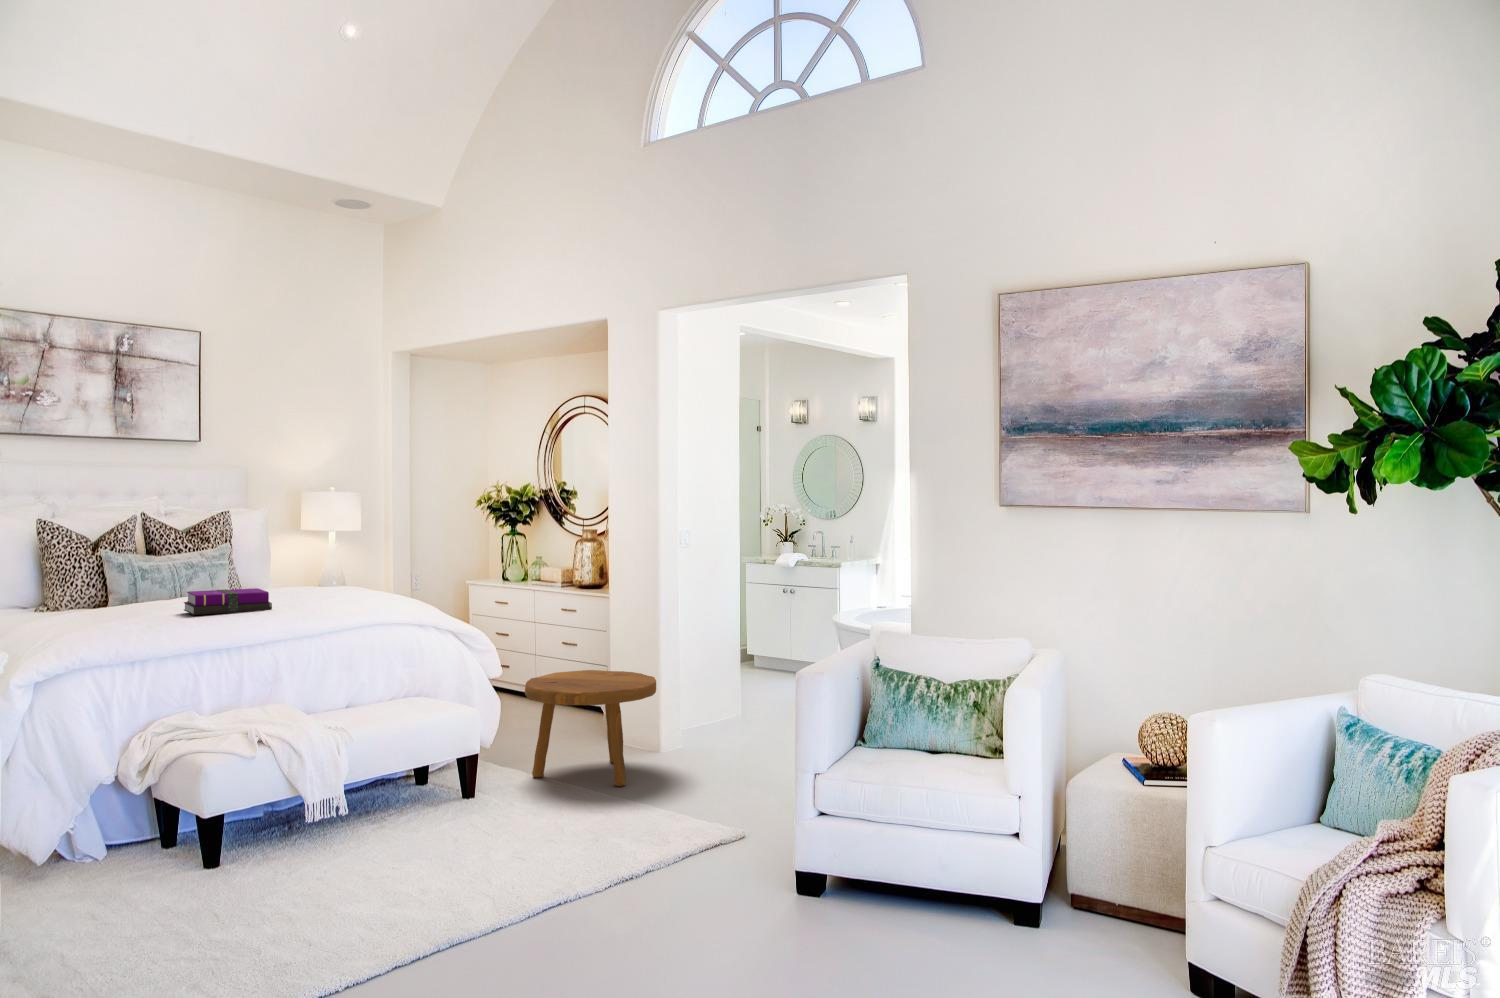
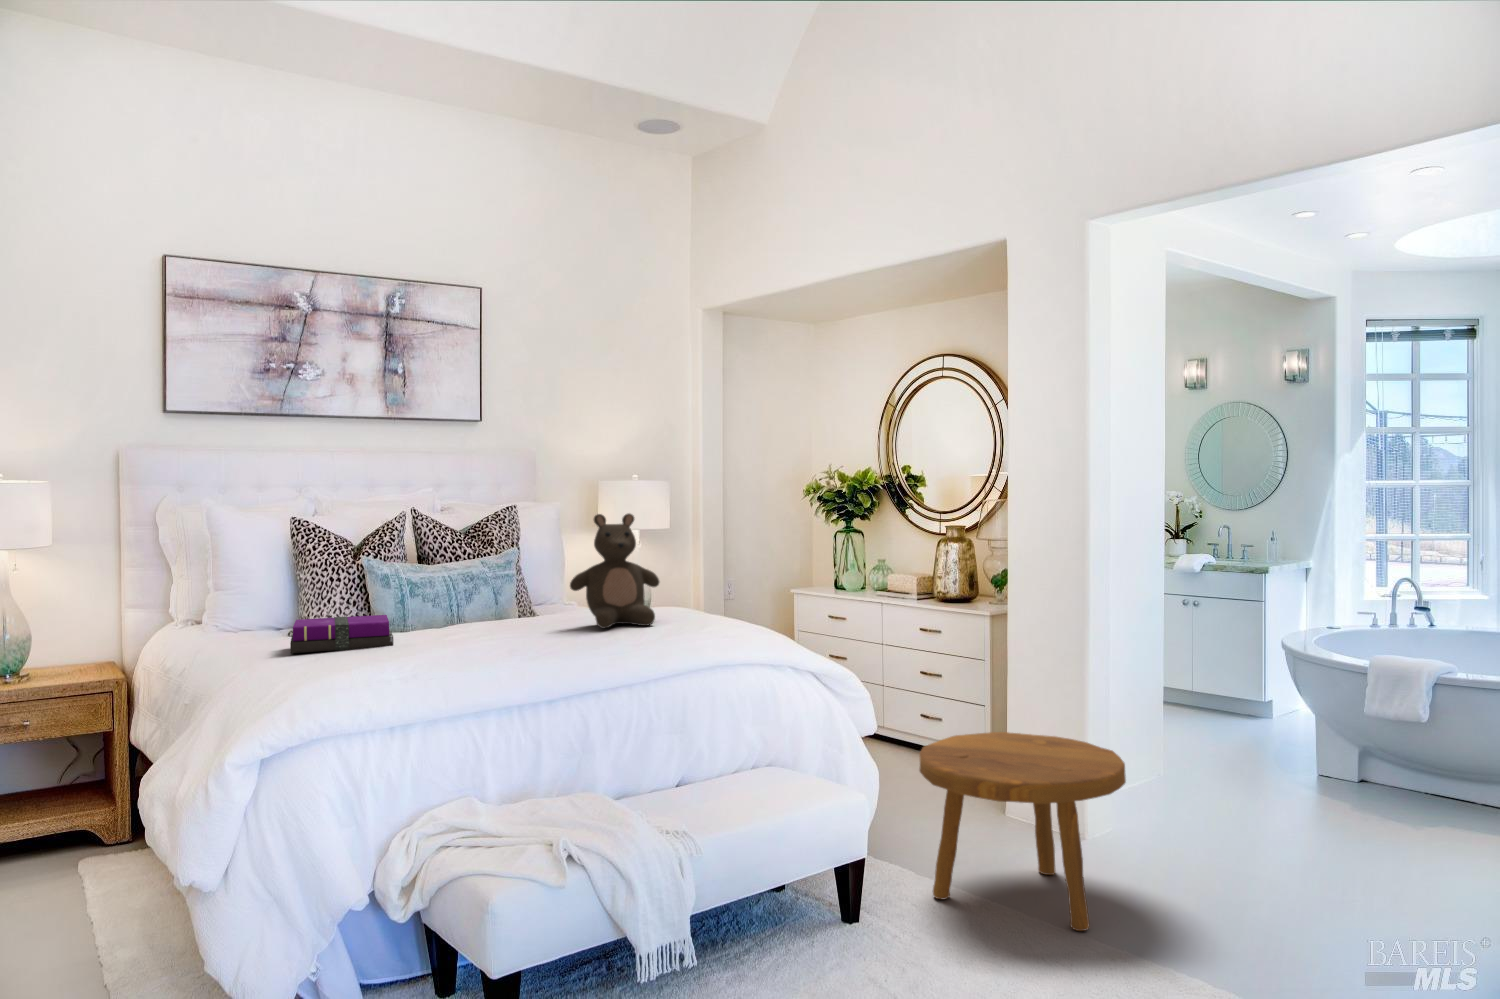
stuffed bear: none [275,519,345,600] -> present [570,514,659,628]
notebook: present [184,588,272,615] -> present [290,615,393,653]

